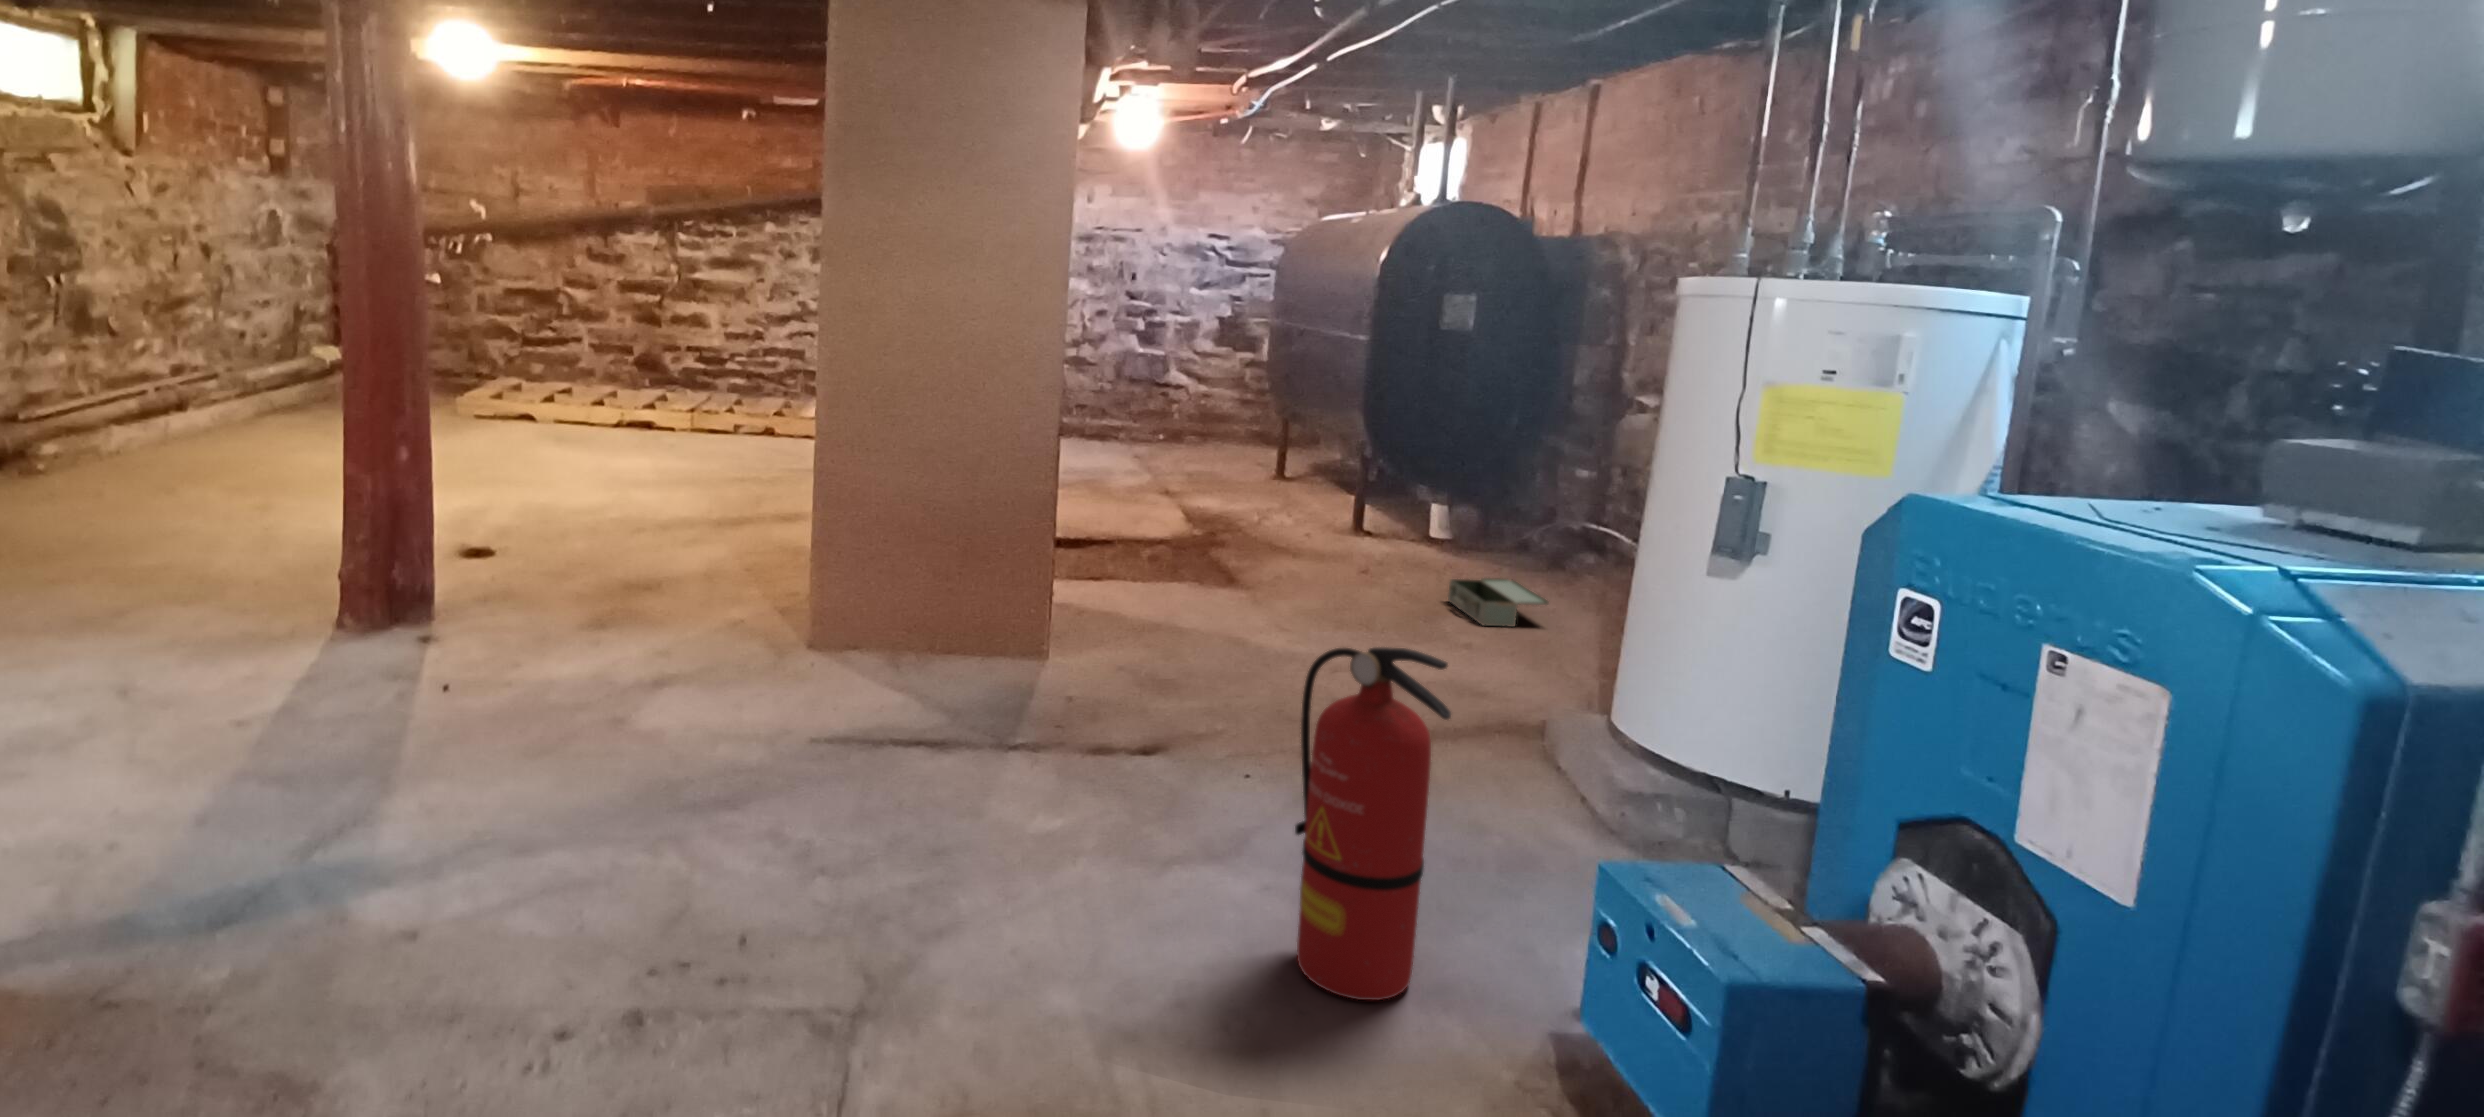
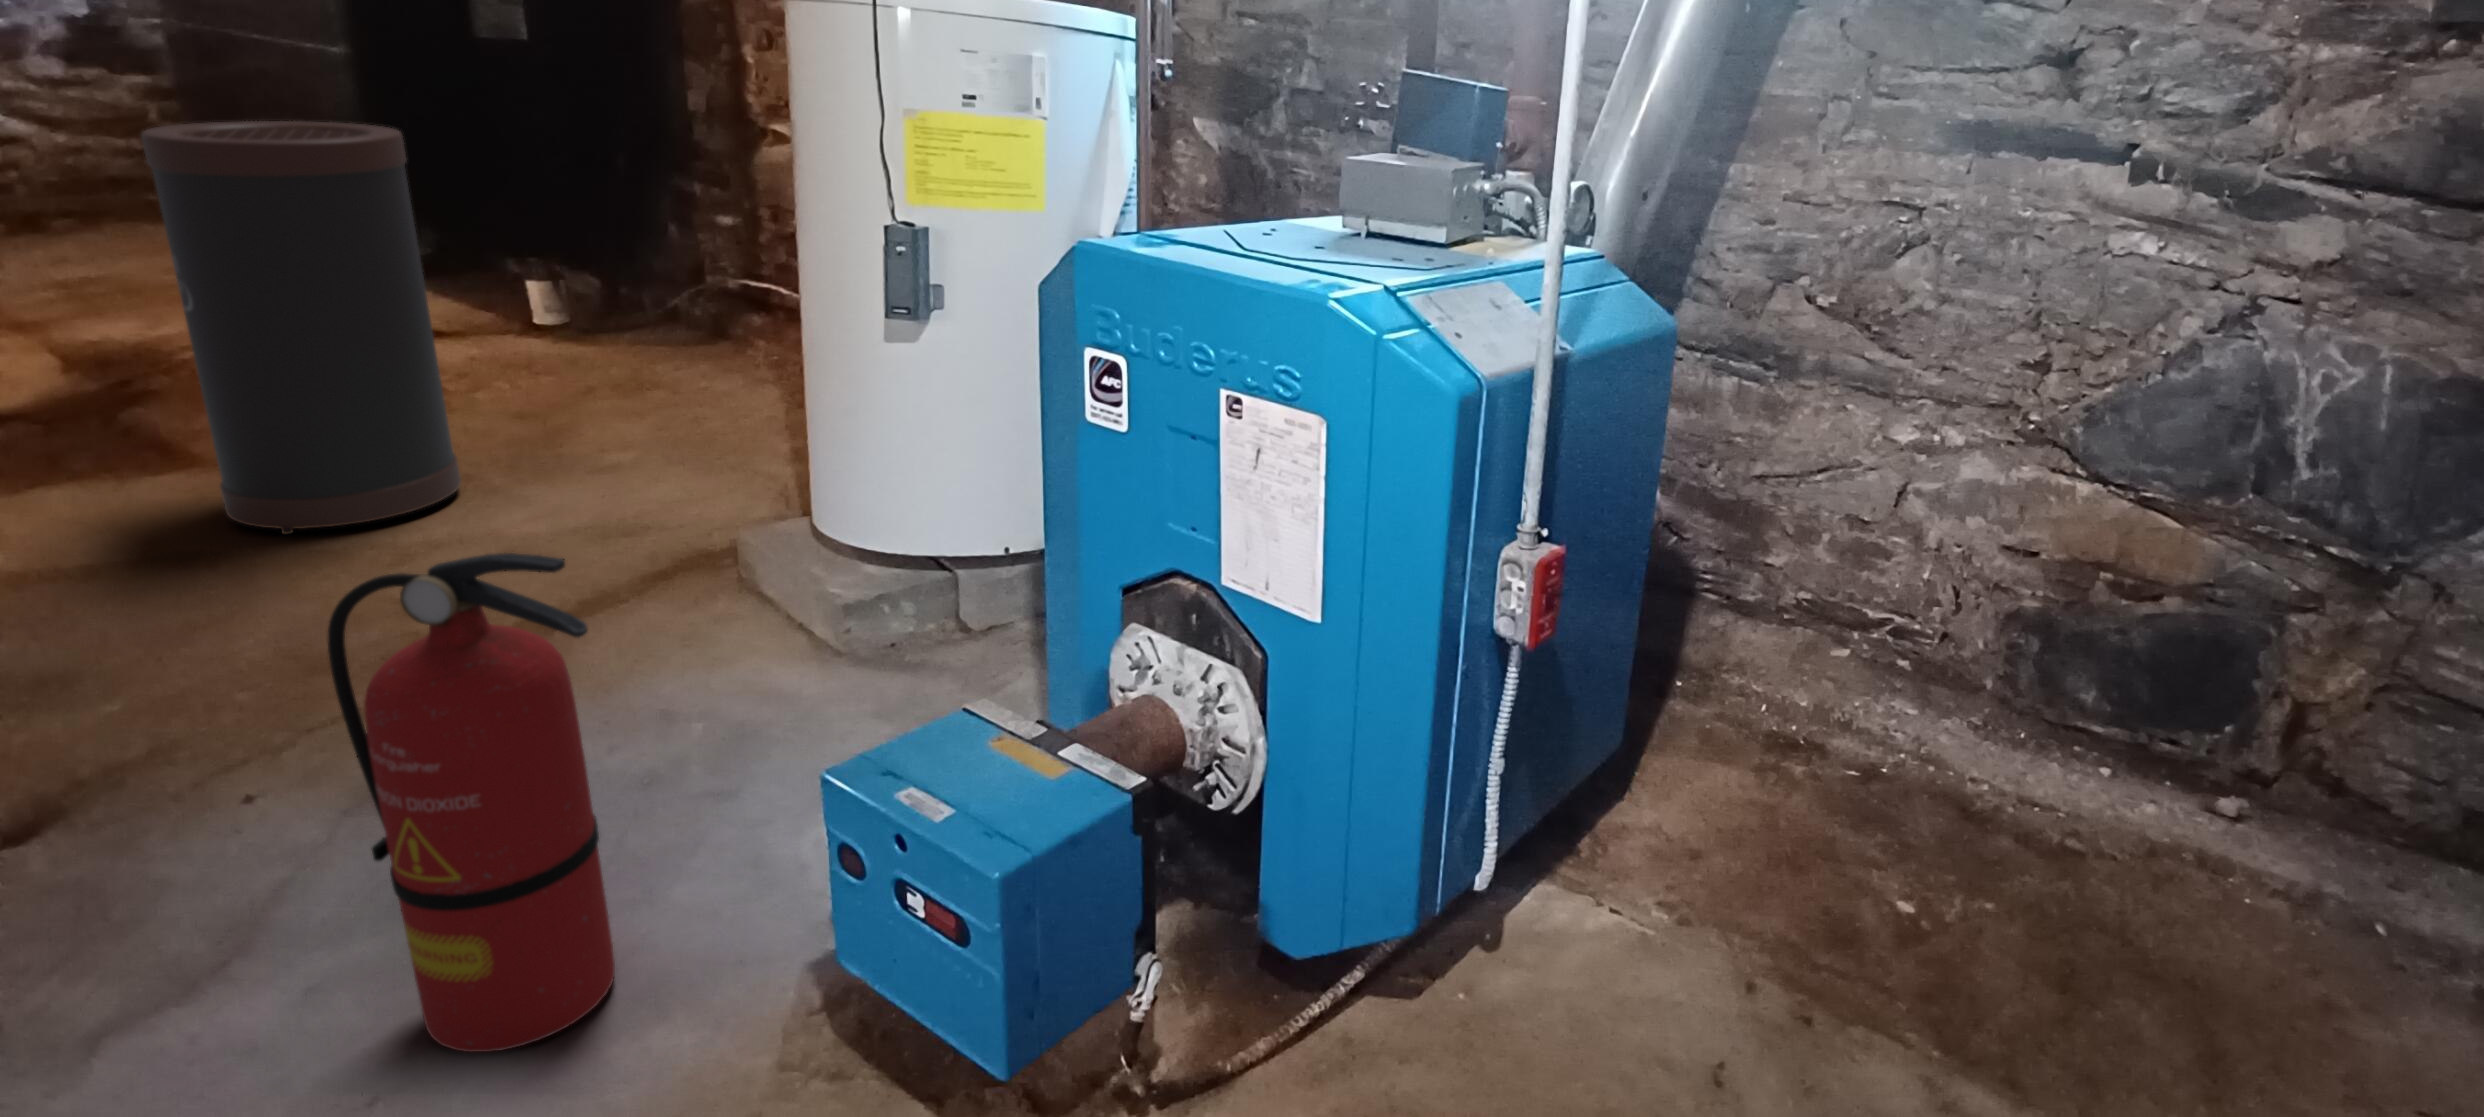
trash can: none [1242,376,1390,645] -> present [141,121,461,534]
toolbox: present [1448,578,1548,626] -> none [569,365,709,433]

